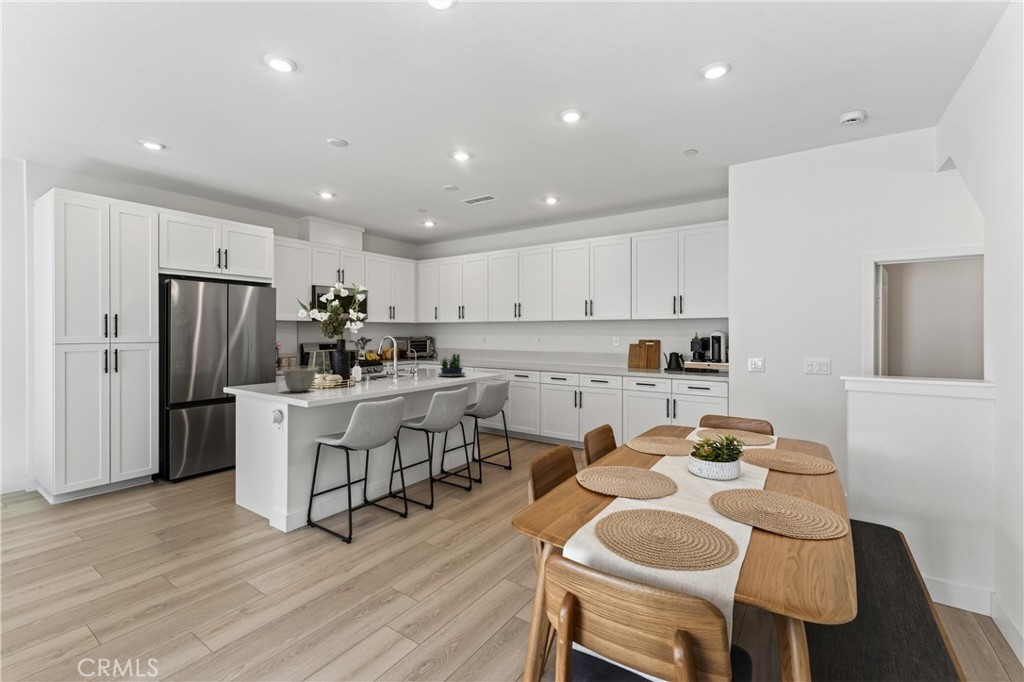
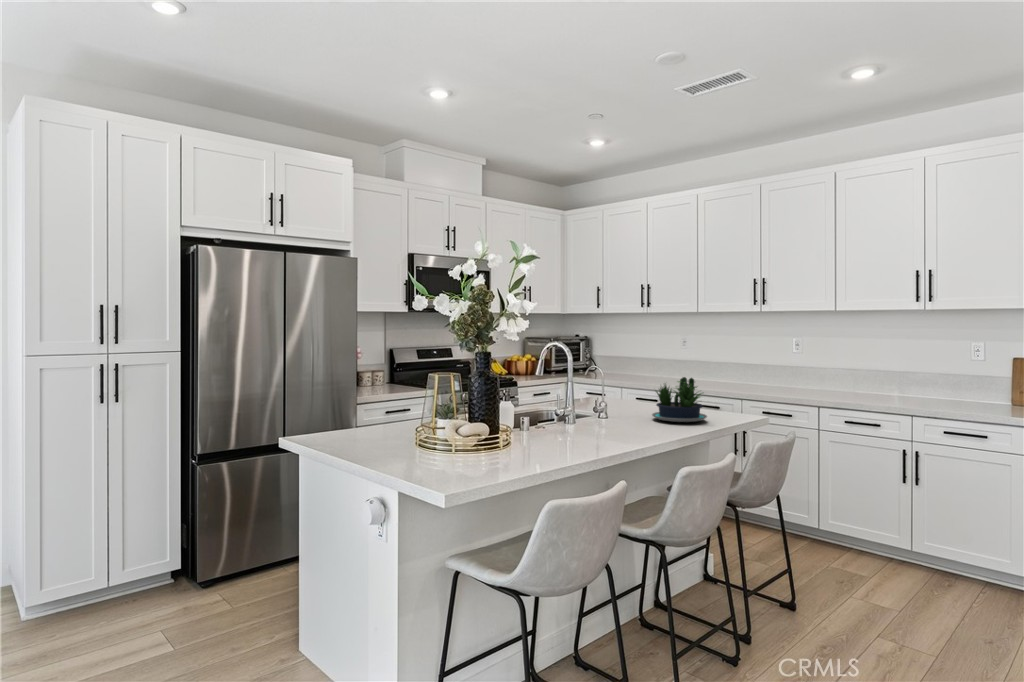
ceramic bowl: present [283,369,316,392] -> none [390,414,452,464]

